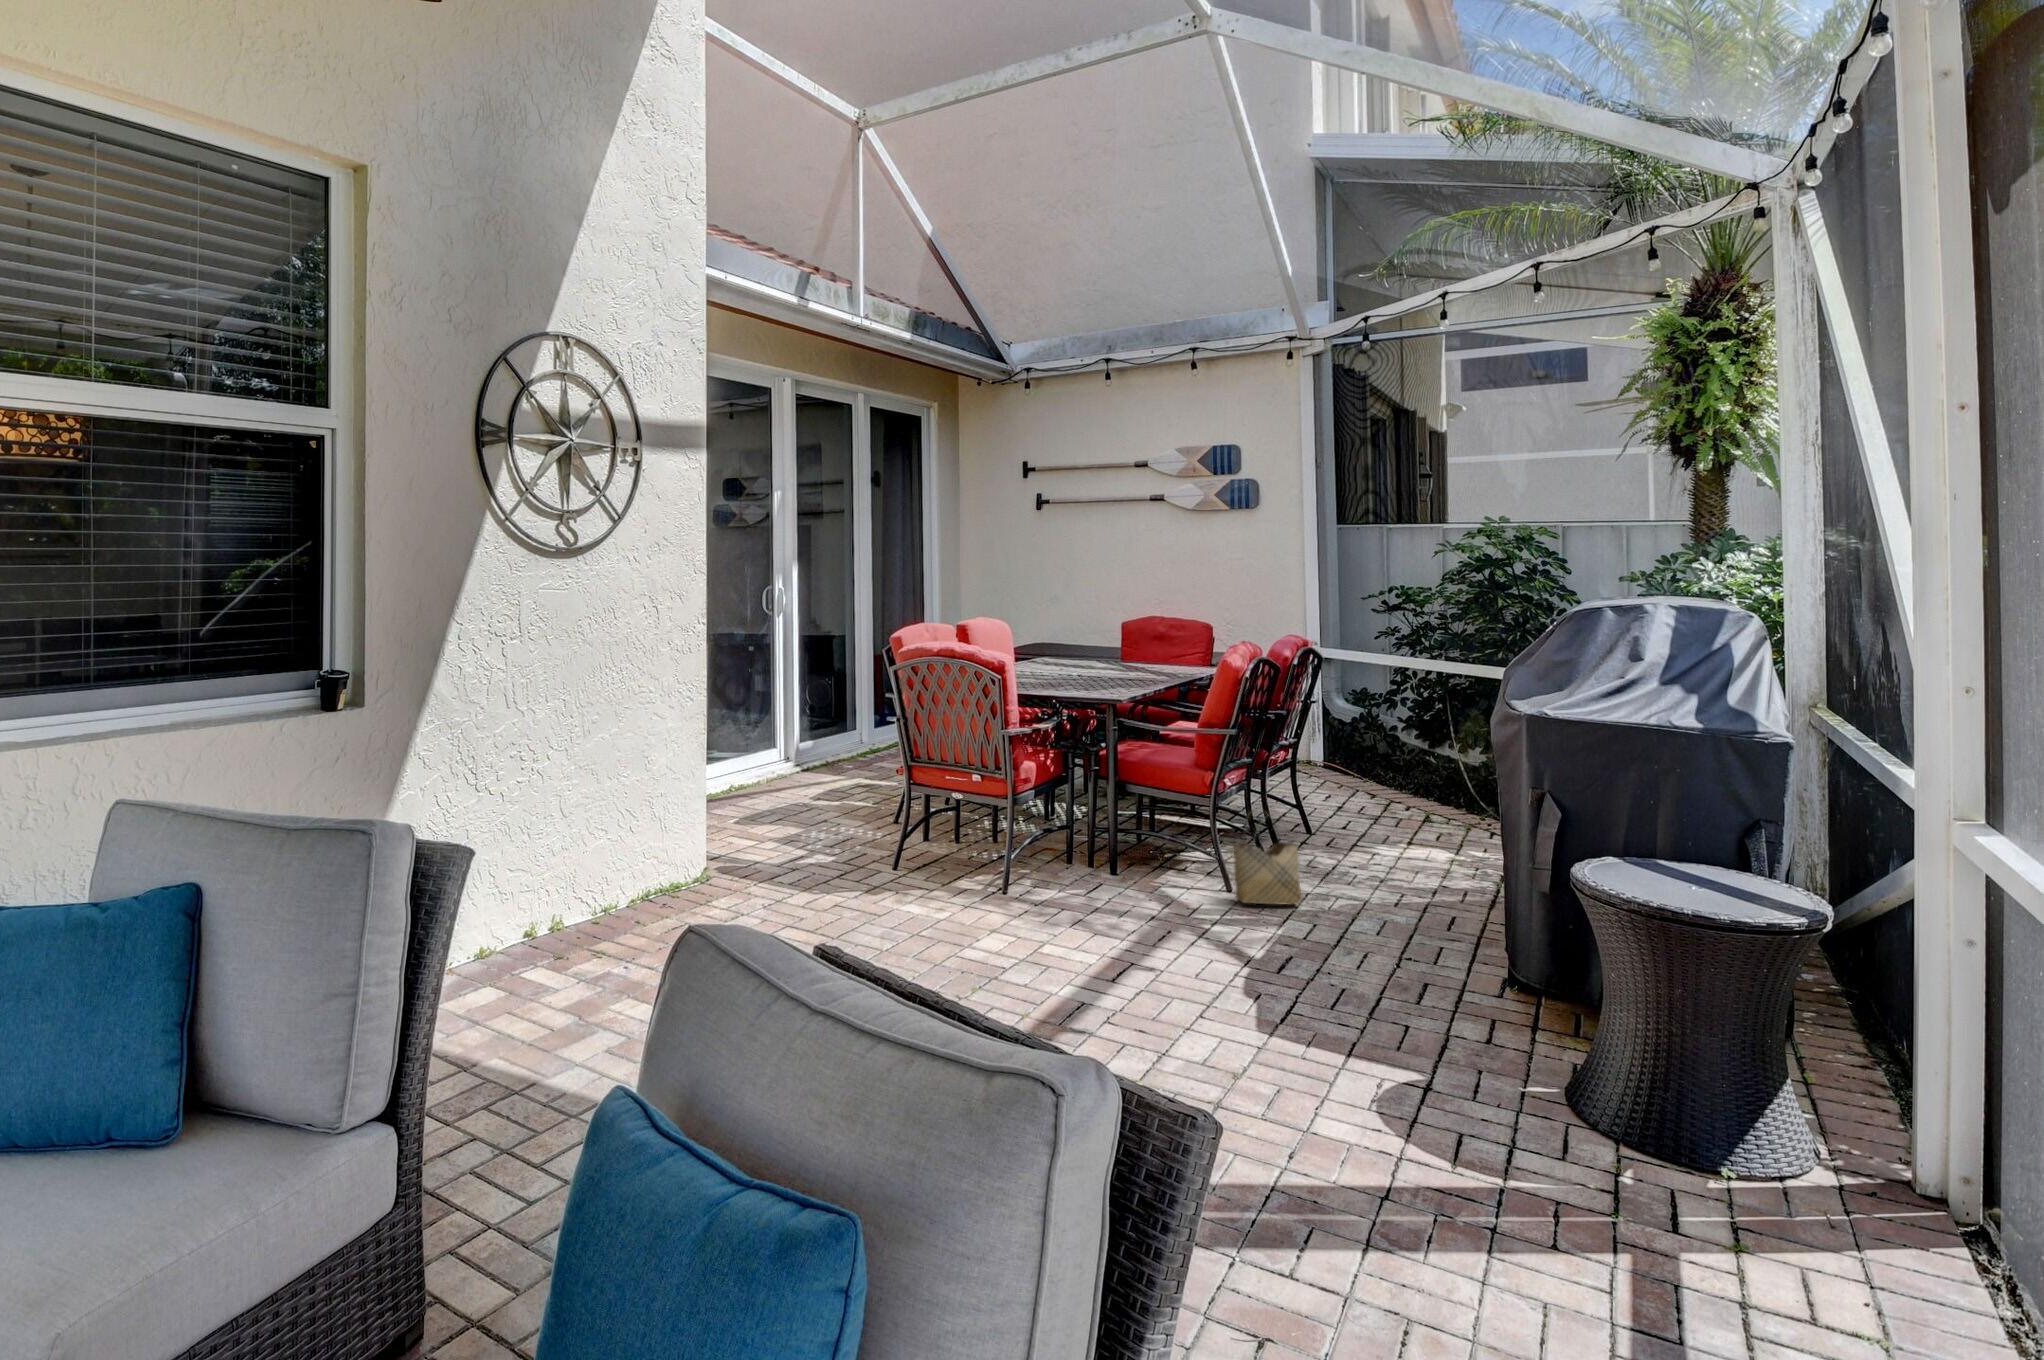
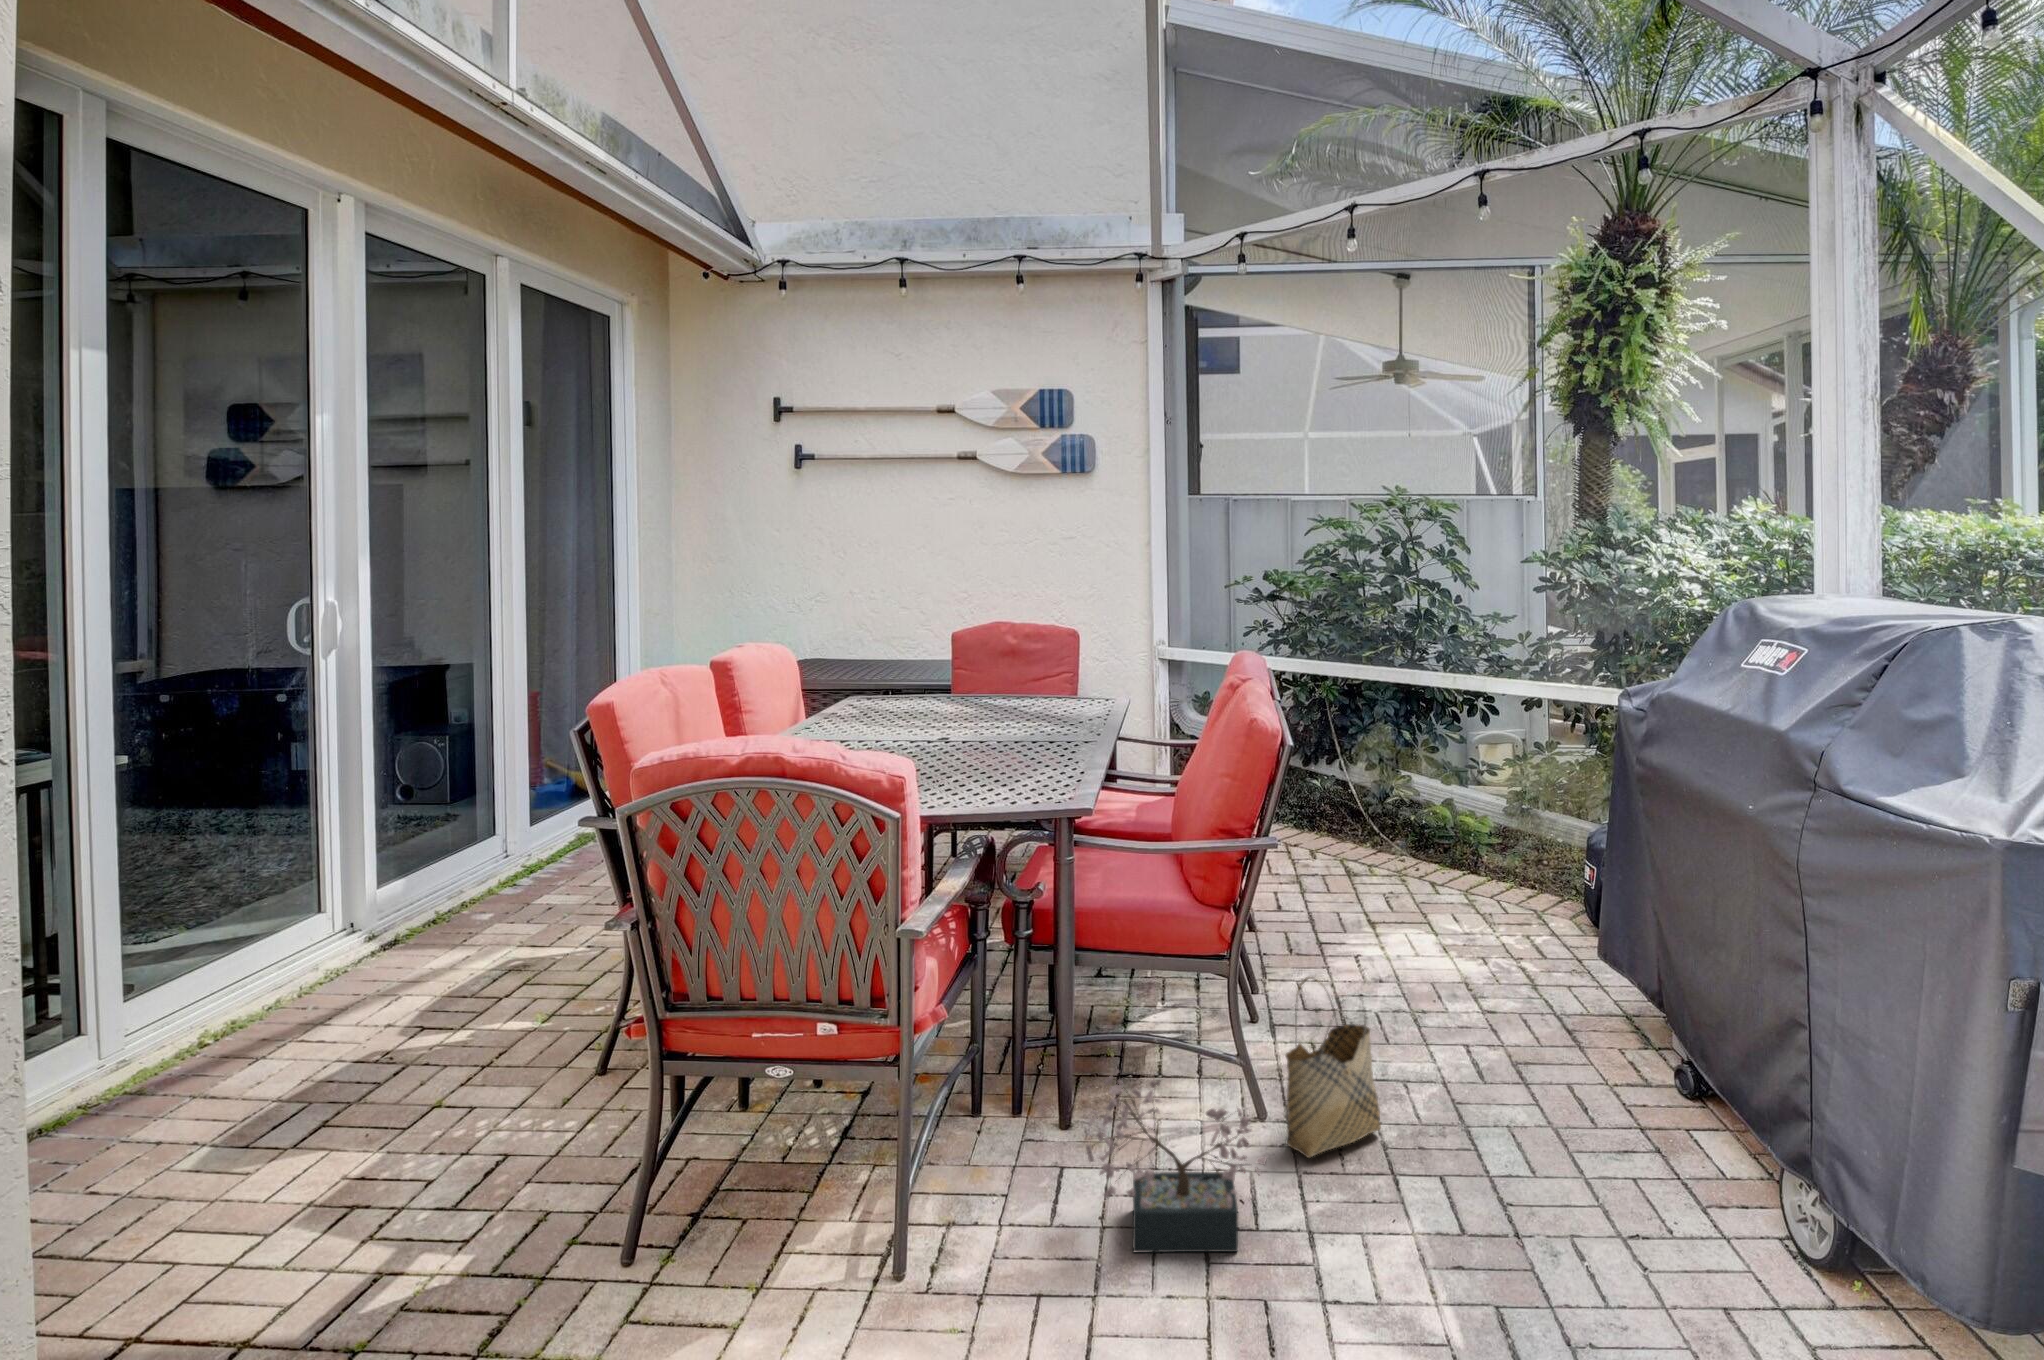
decorative plant: none [1100,825,1196,919] -> present [1086,1069,1267,1253]

